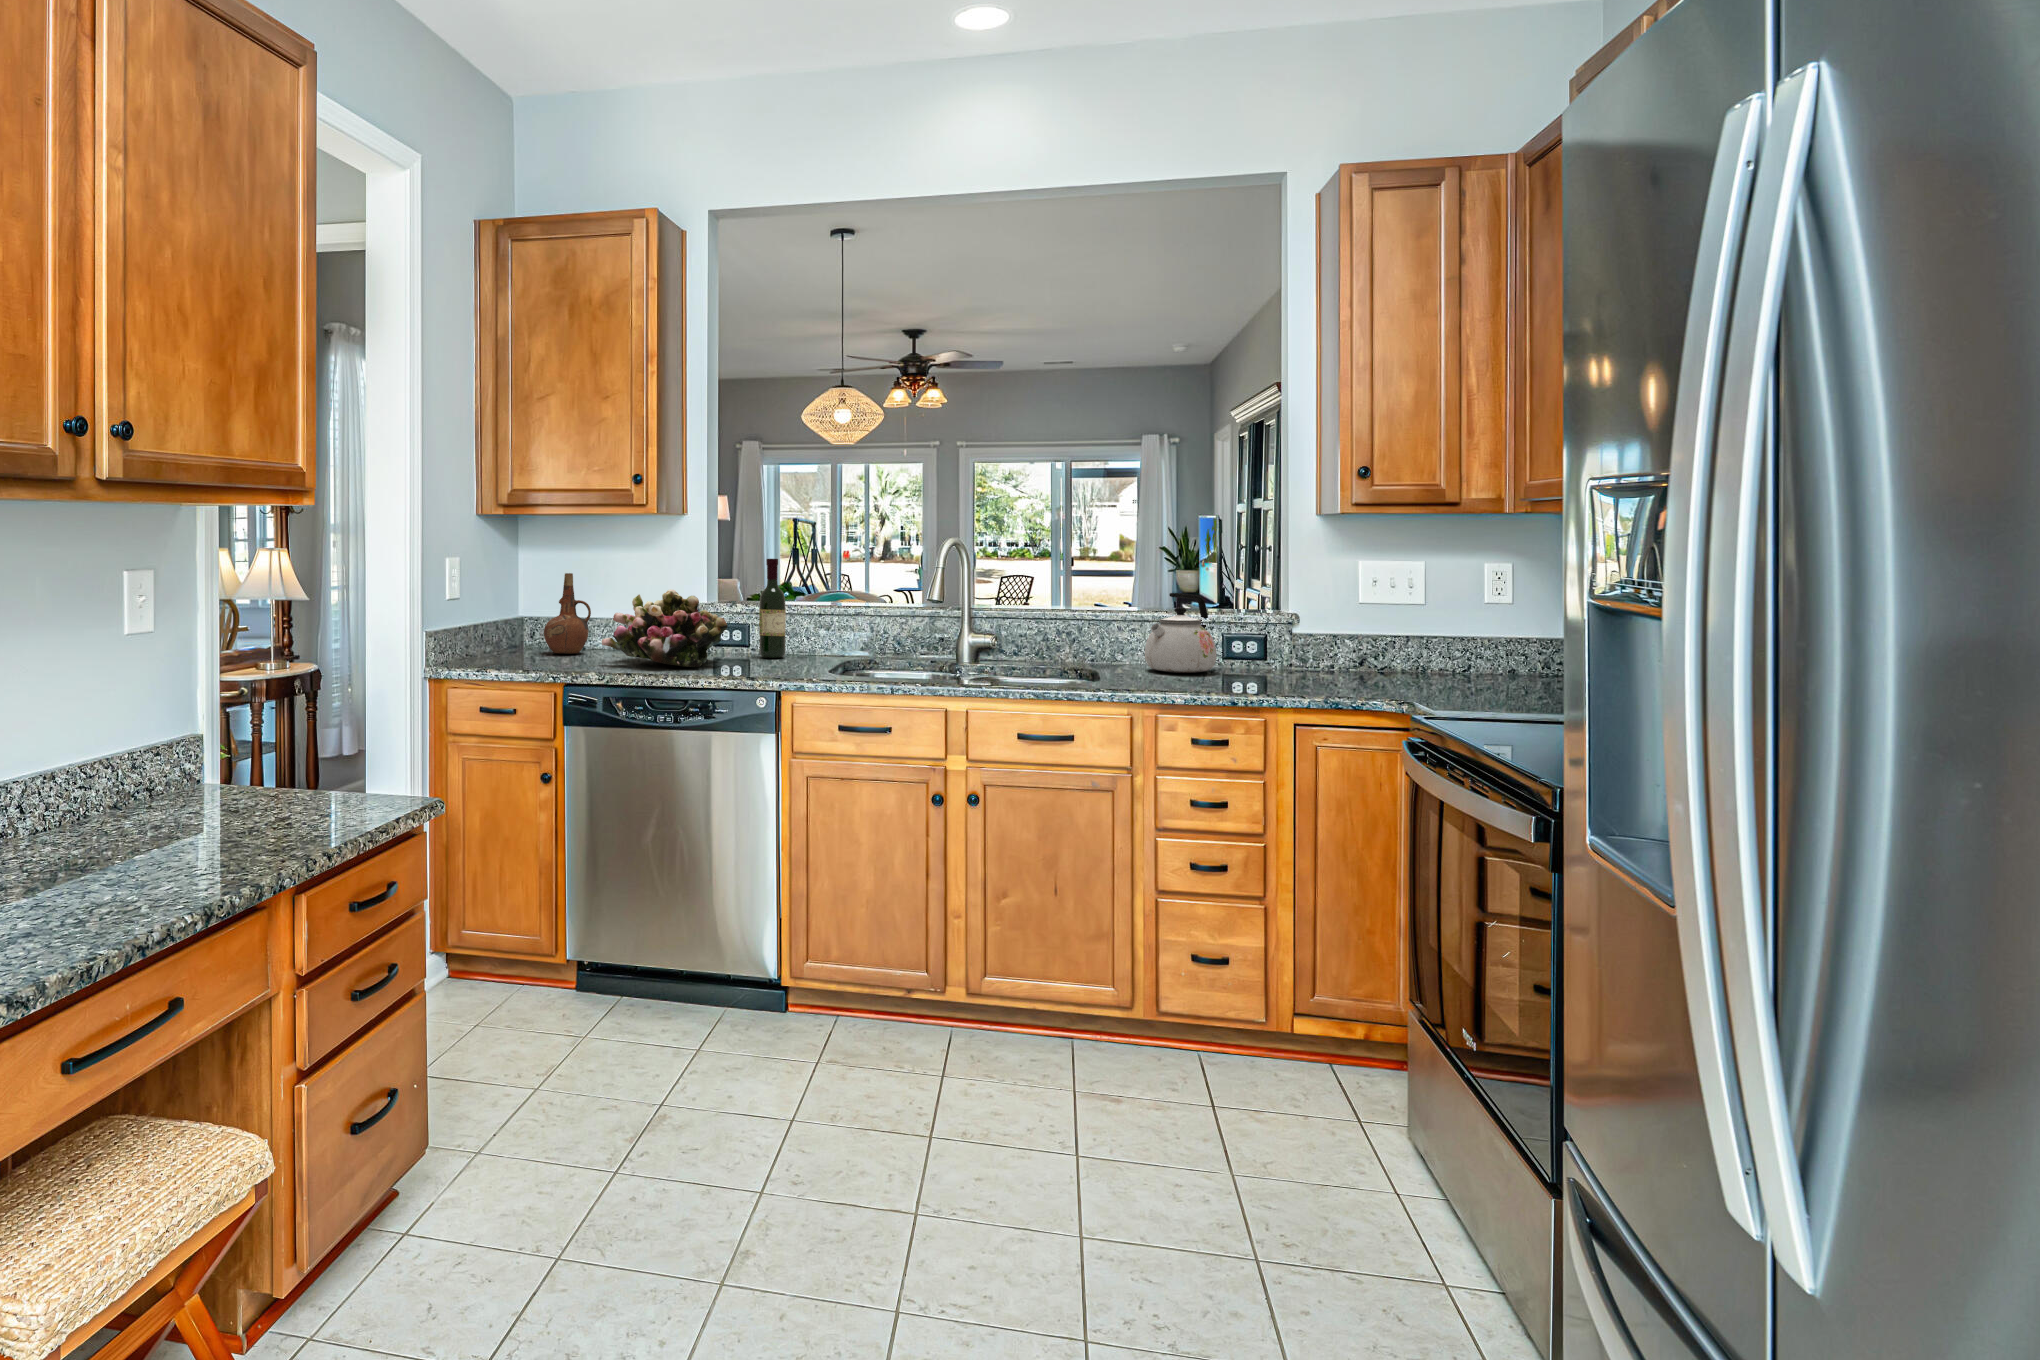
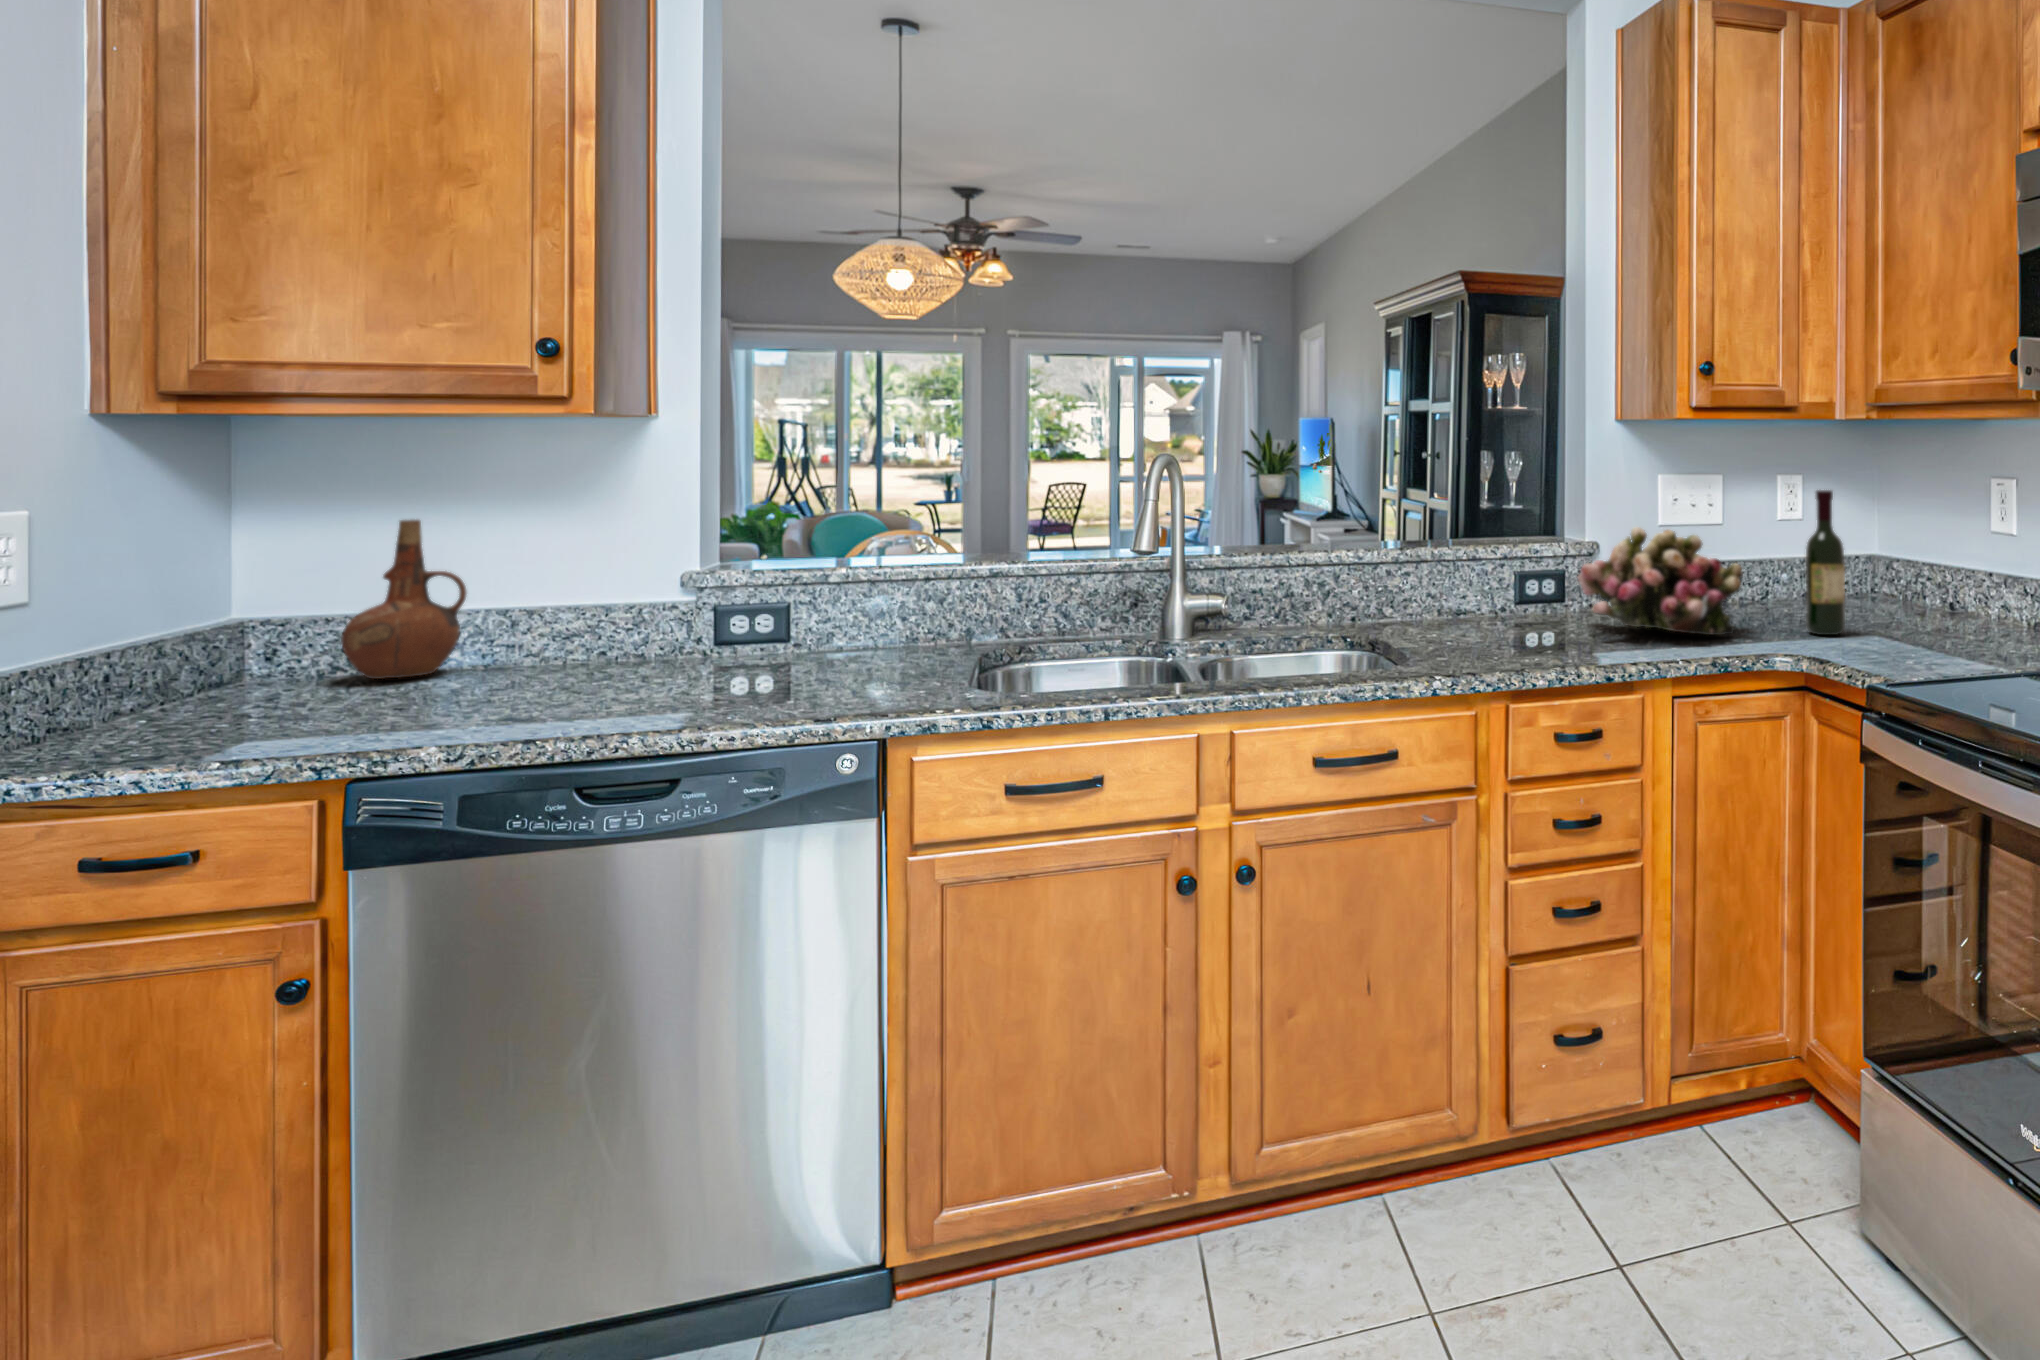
wine bottle: present [759,559,786,658] -> present [1806,490,1845,635]
flower arrangement: present [602,589,728,667] -> present [1578,527,1743,635]
kettle: present [1145,593,1217,673] -> none [1424,522,1513,628]

